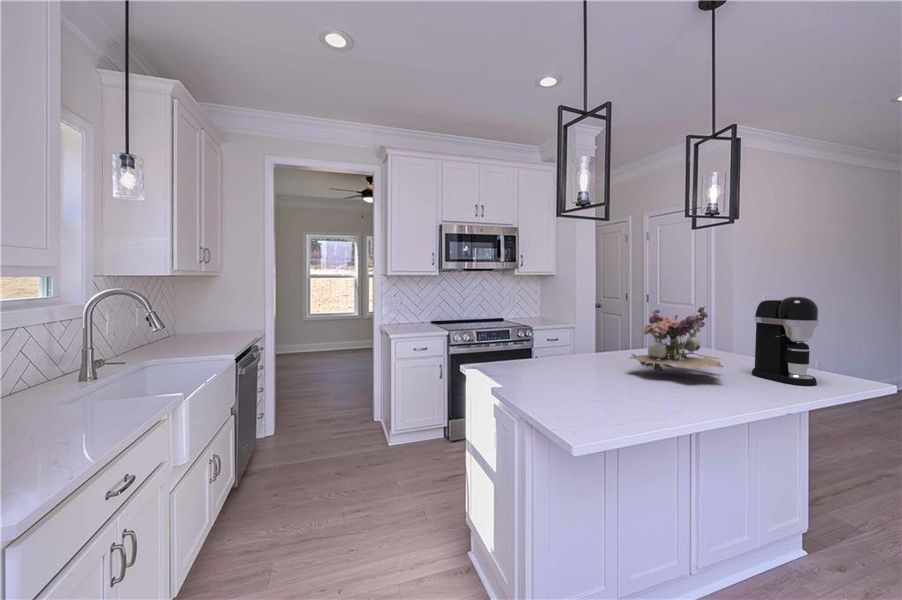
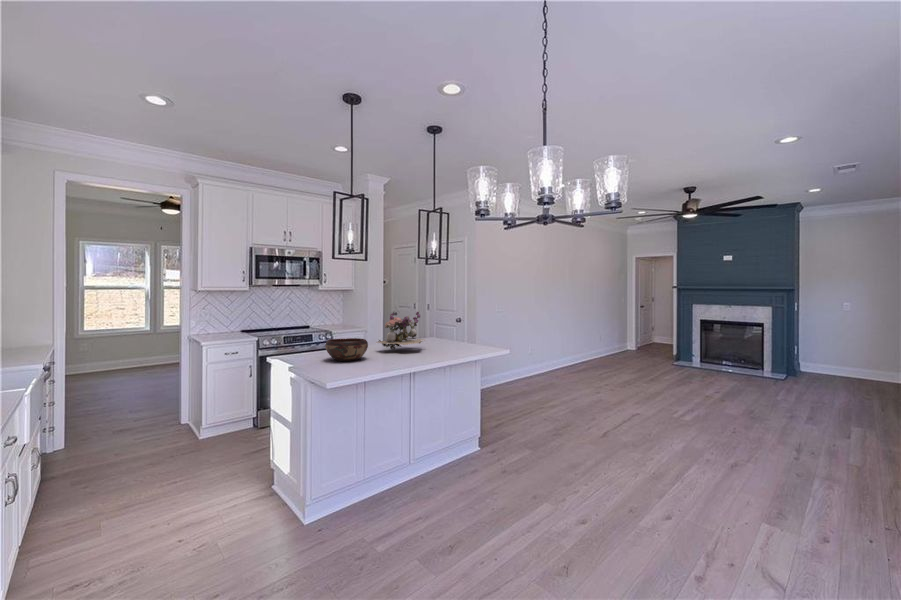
coffee maker: present [752,297,819,385] -> none [442,305,466,350]
decorative bowl: none [554,352,631,396] -> present [325,338,368,361]

